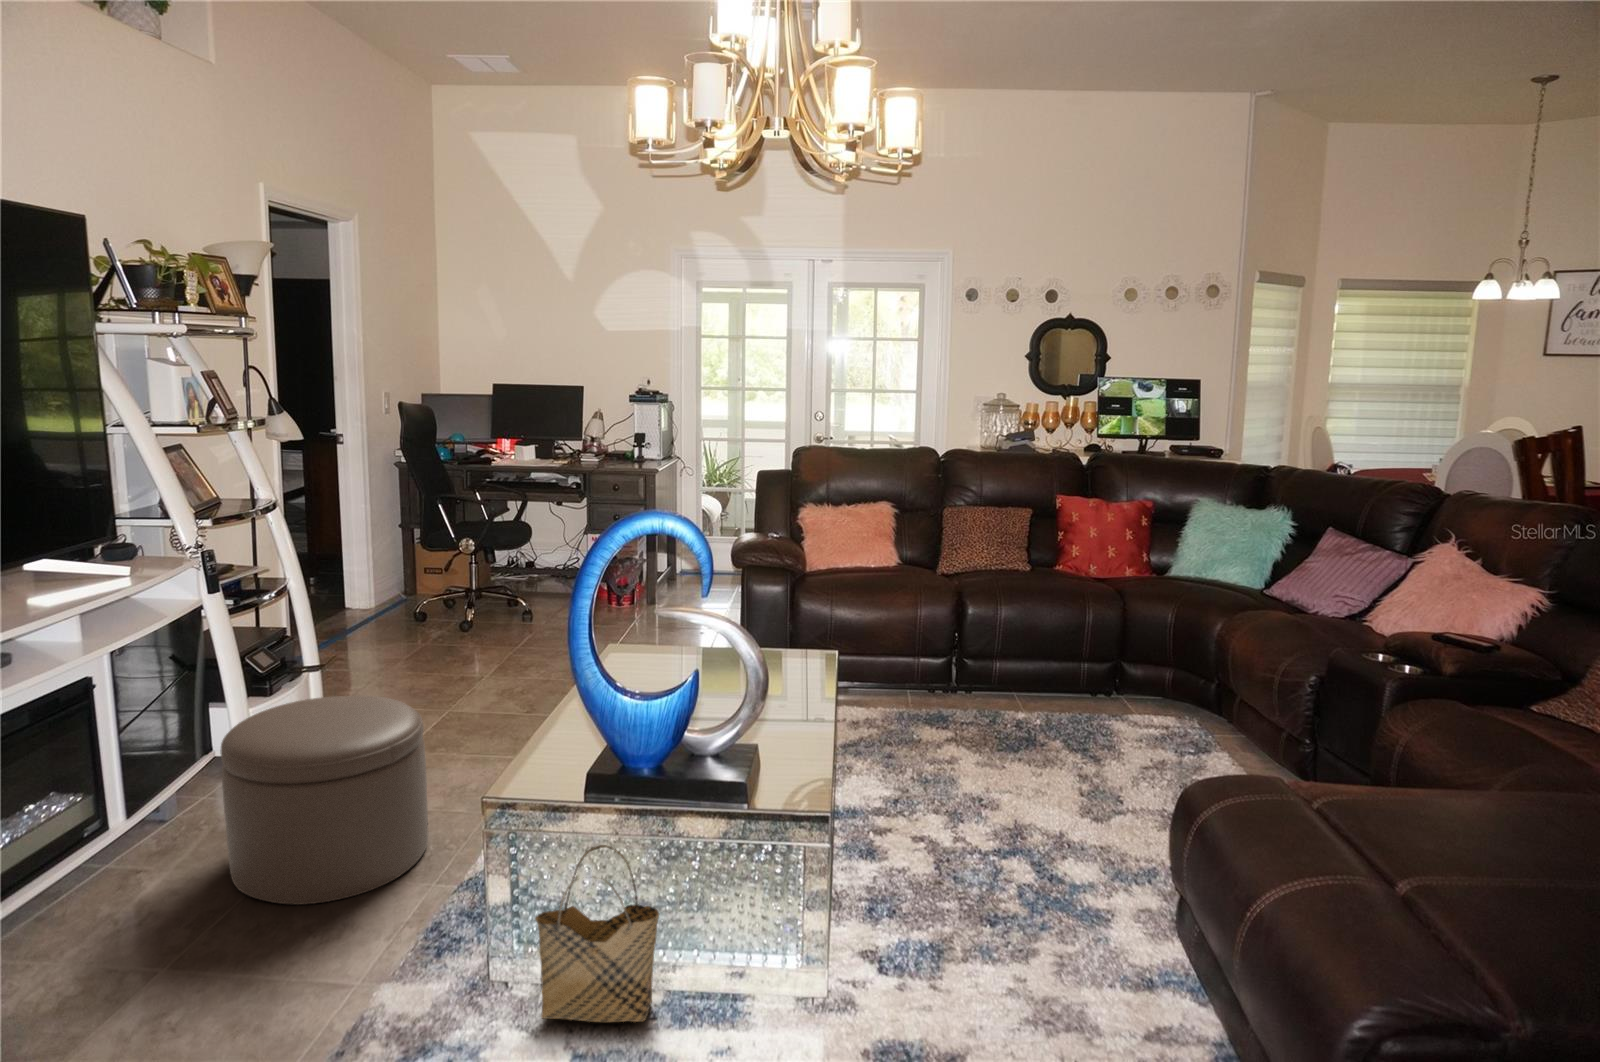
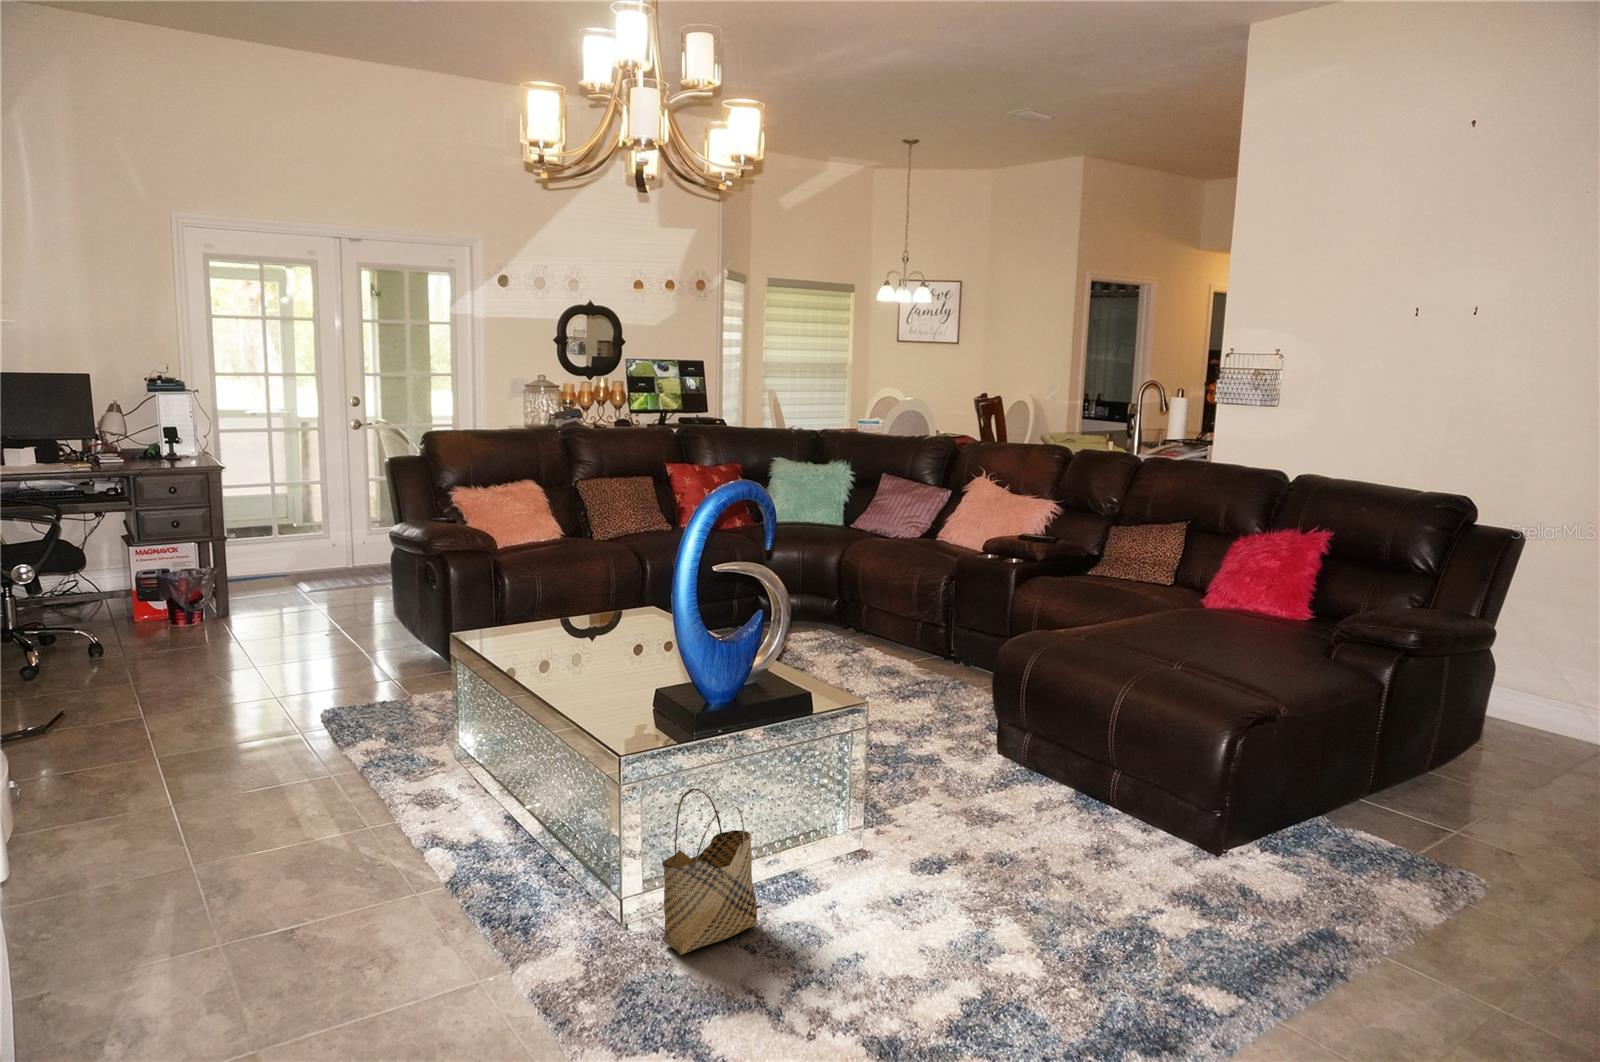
ottoman: present [220,696,428,905] -> none [101,743,358,1004]

